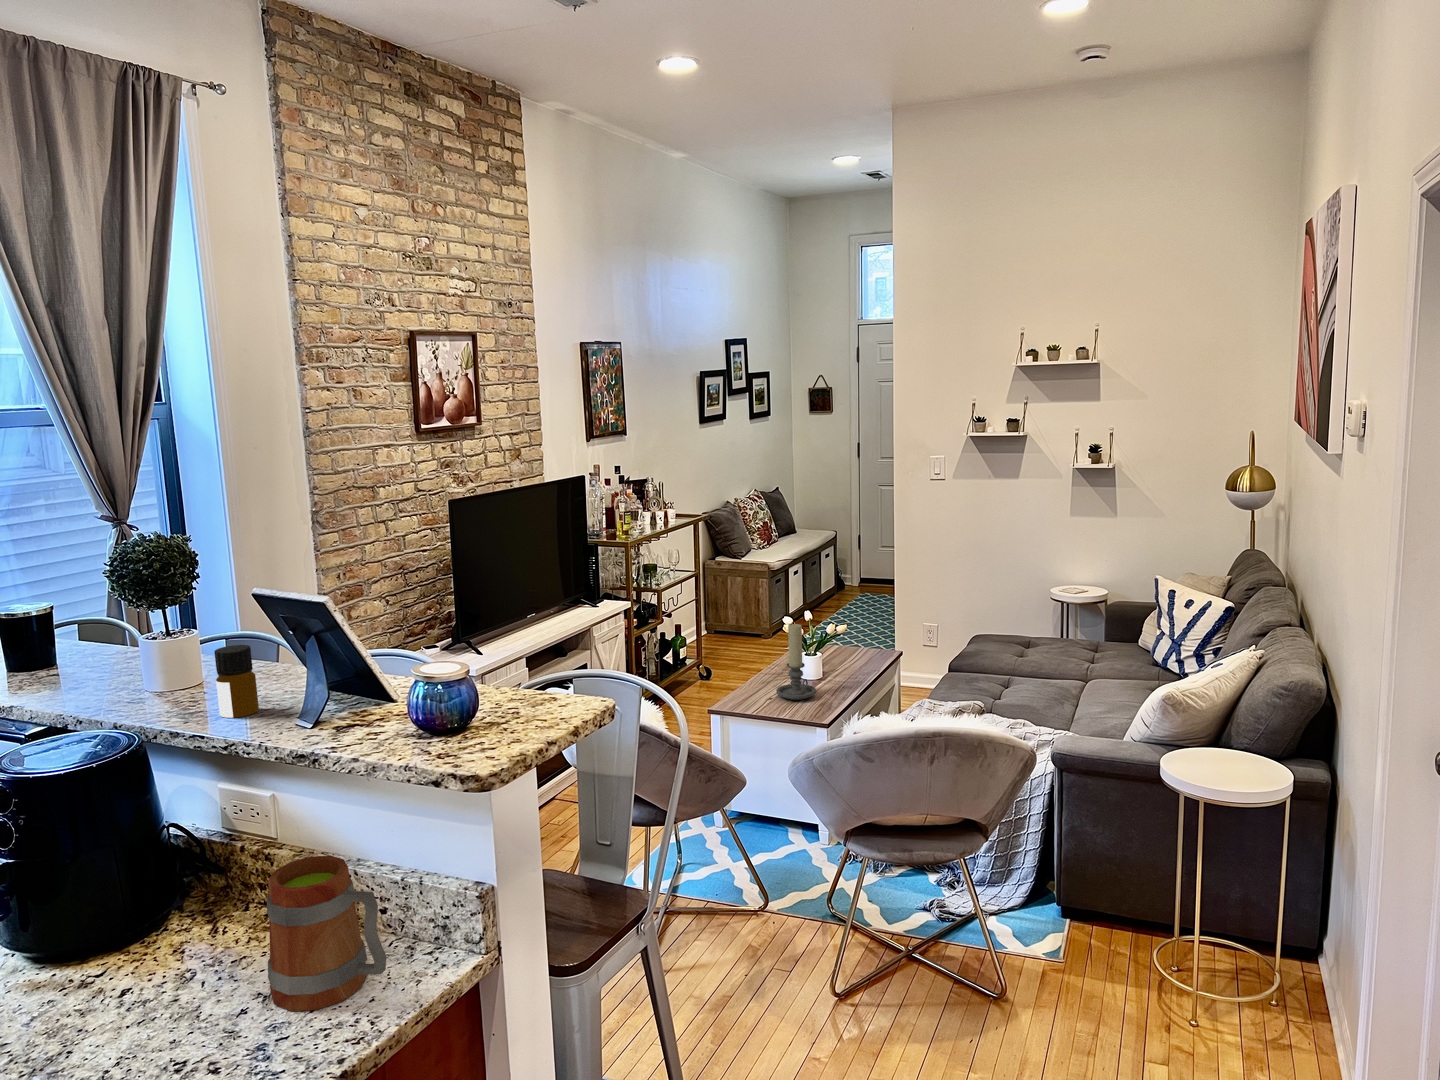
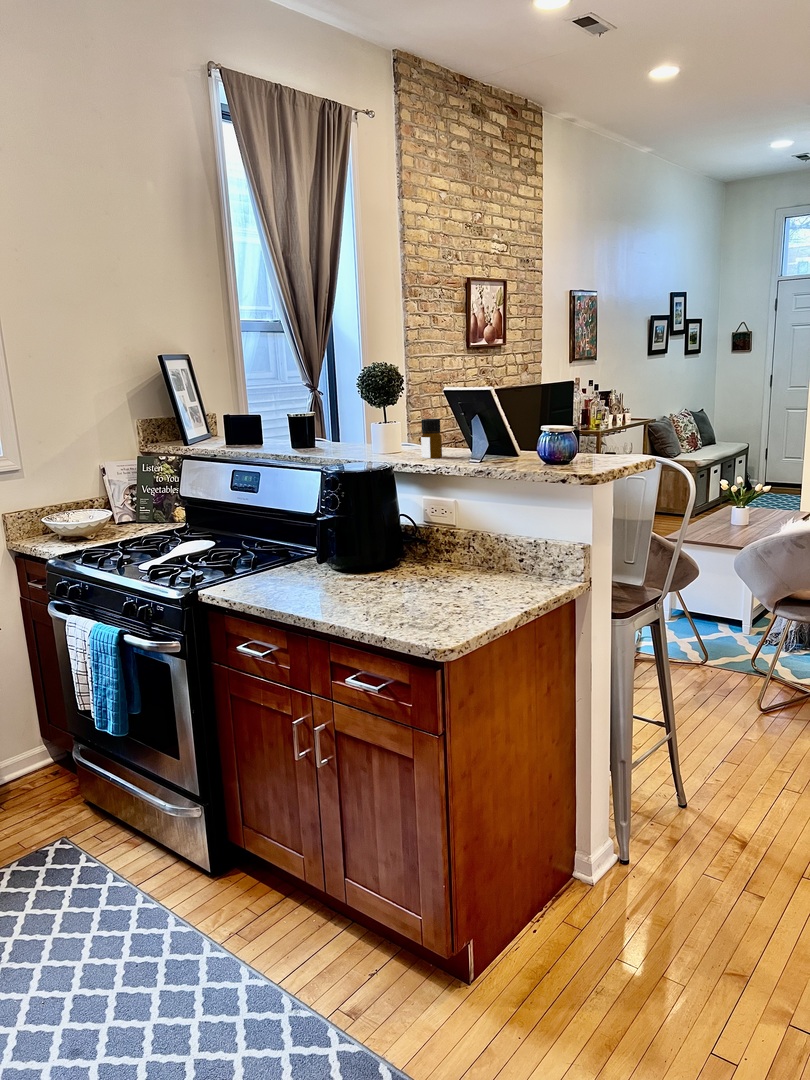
candle holder: present [776,624,816,700] -> none [712,481,742,535]
mug: present [267,856,386,1011] -> none [469,519,535,595]

